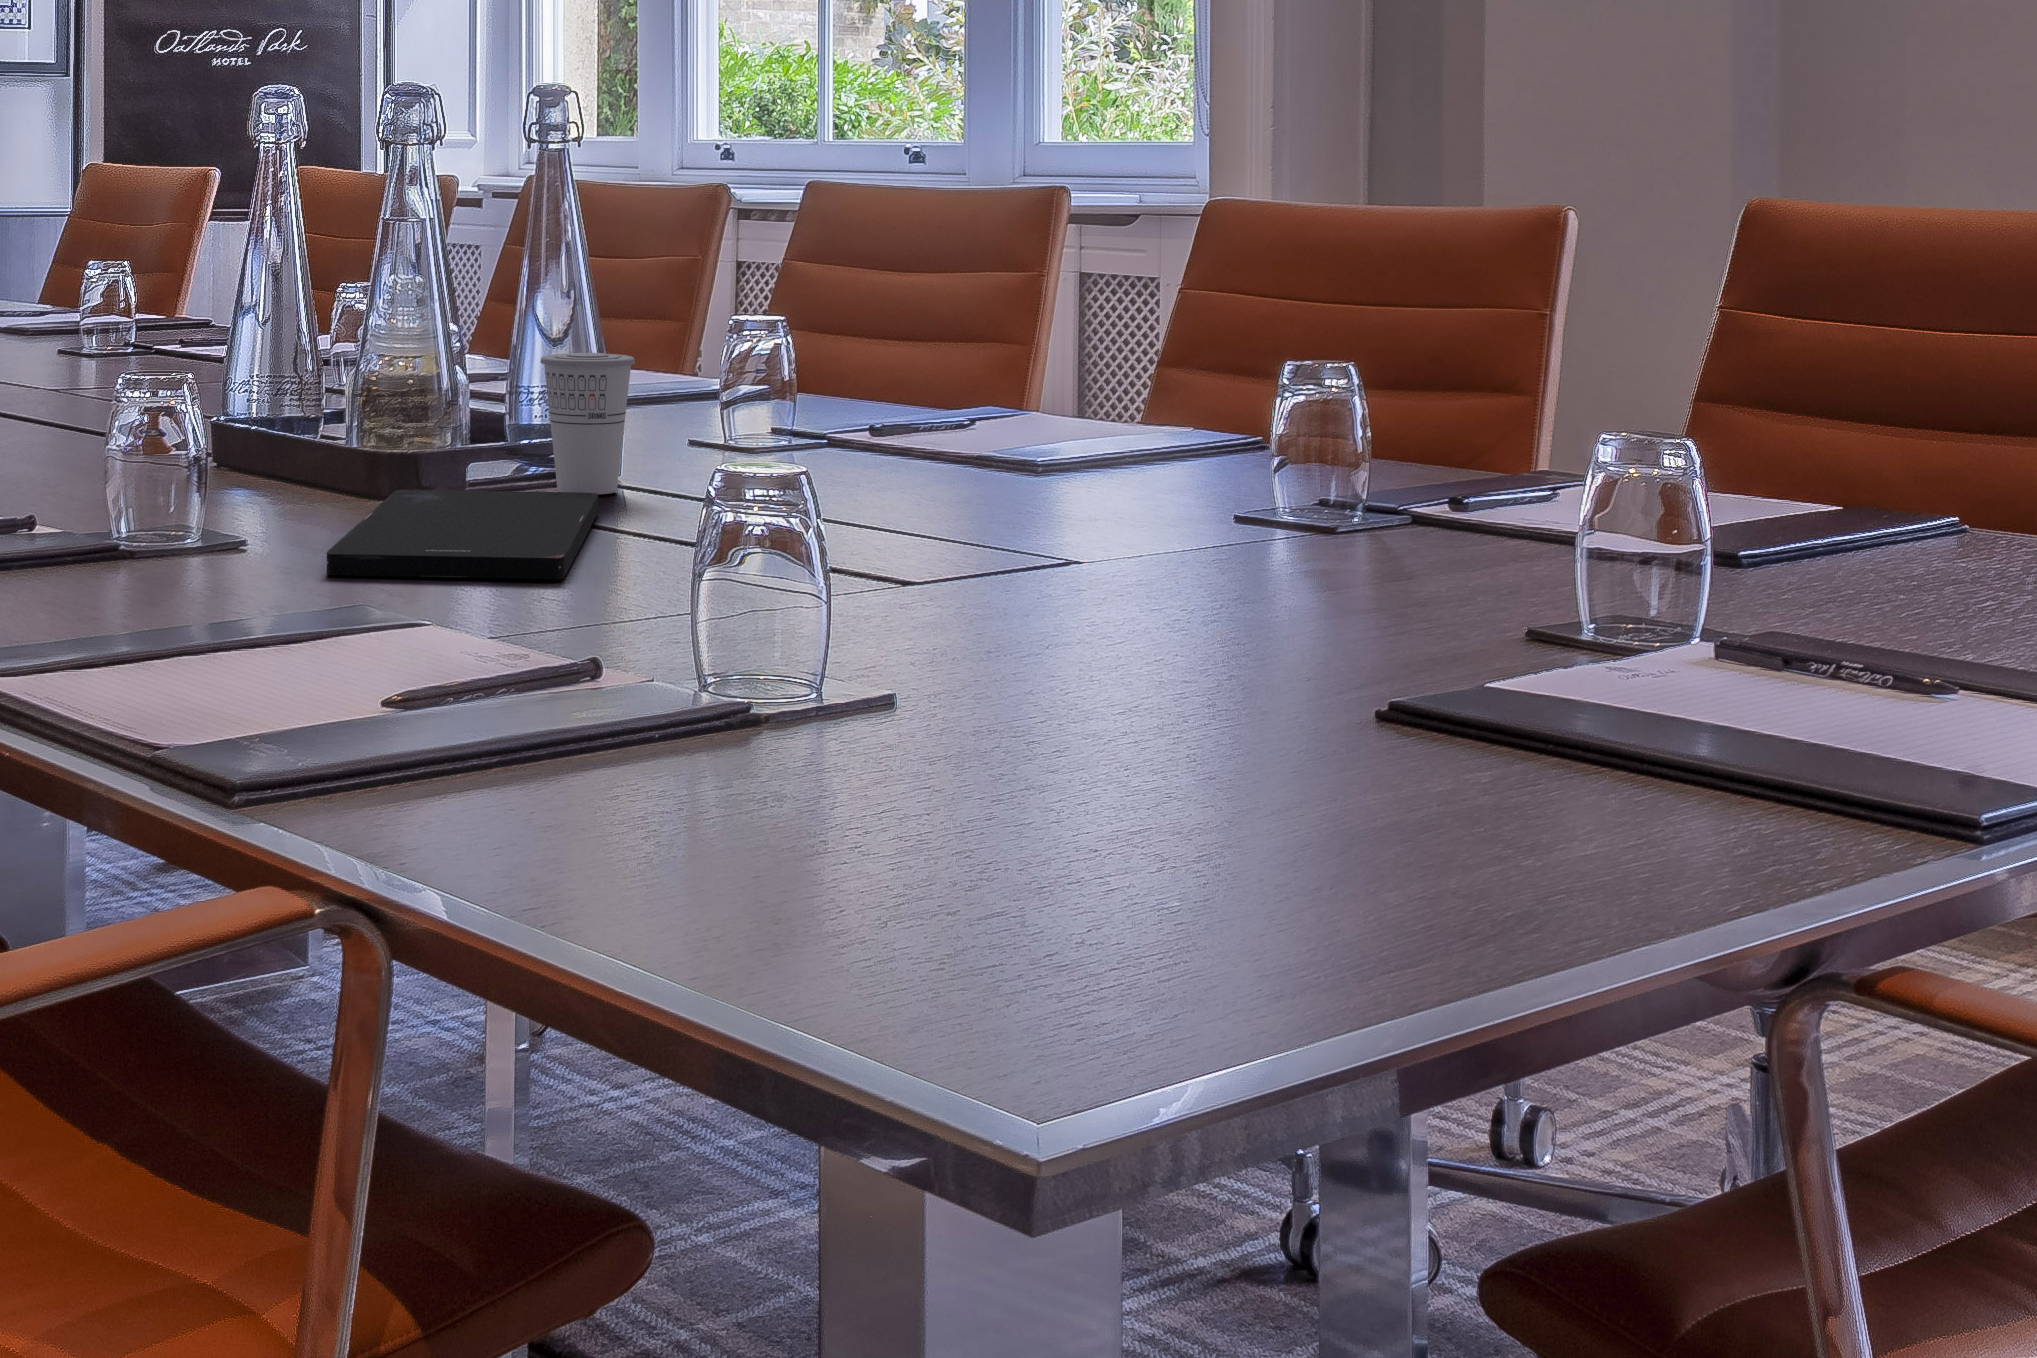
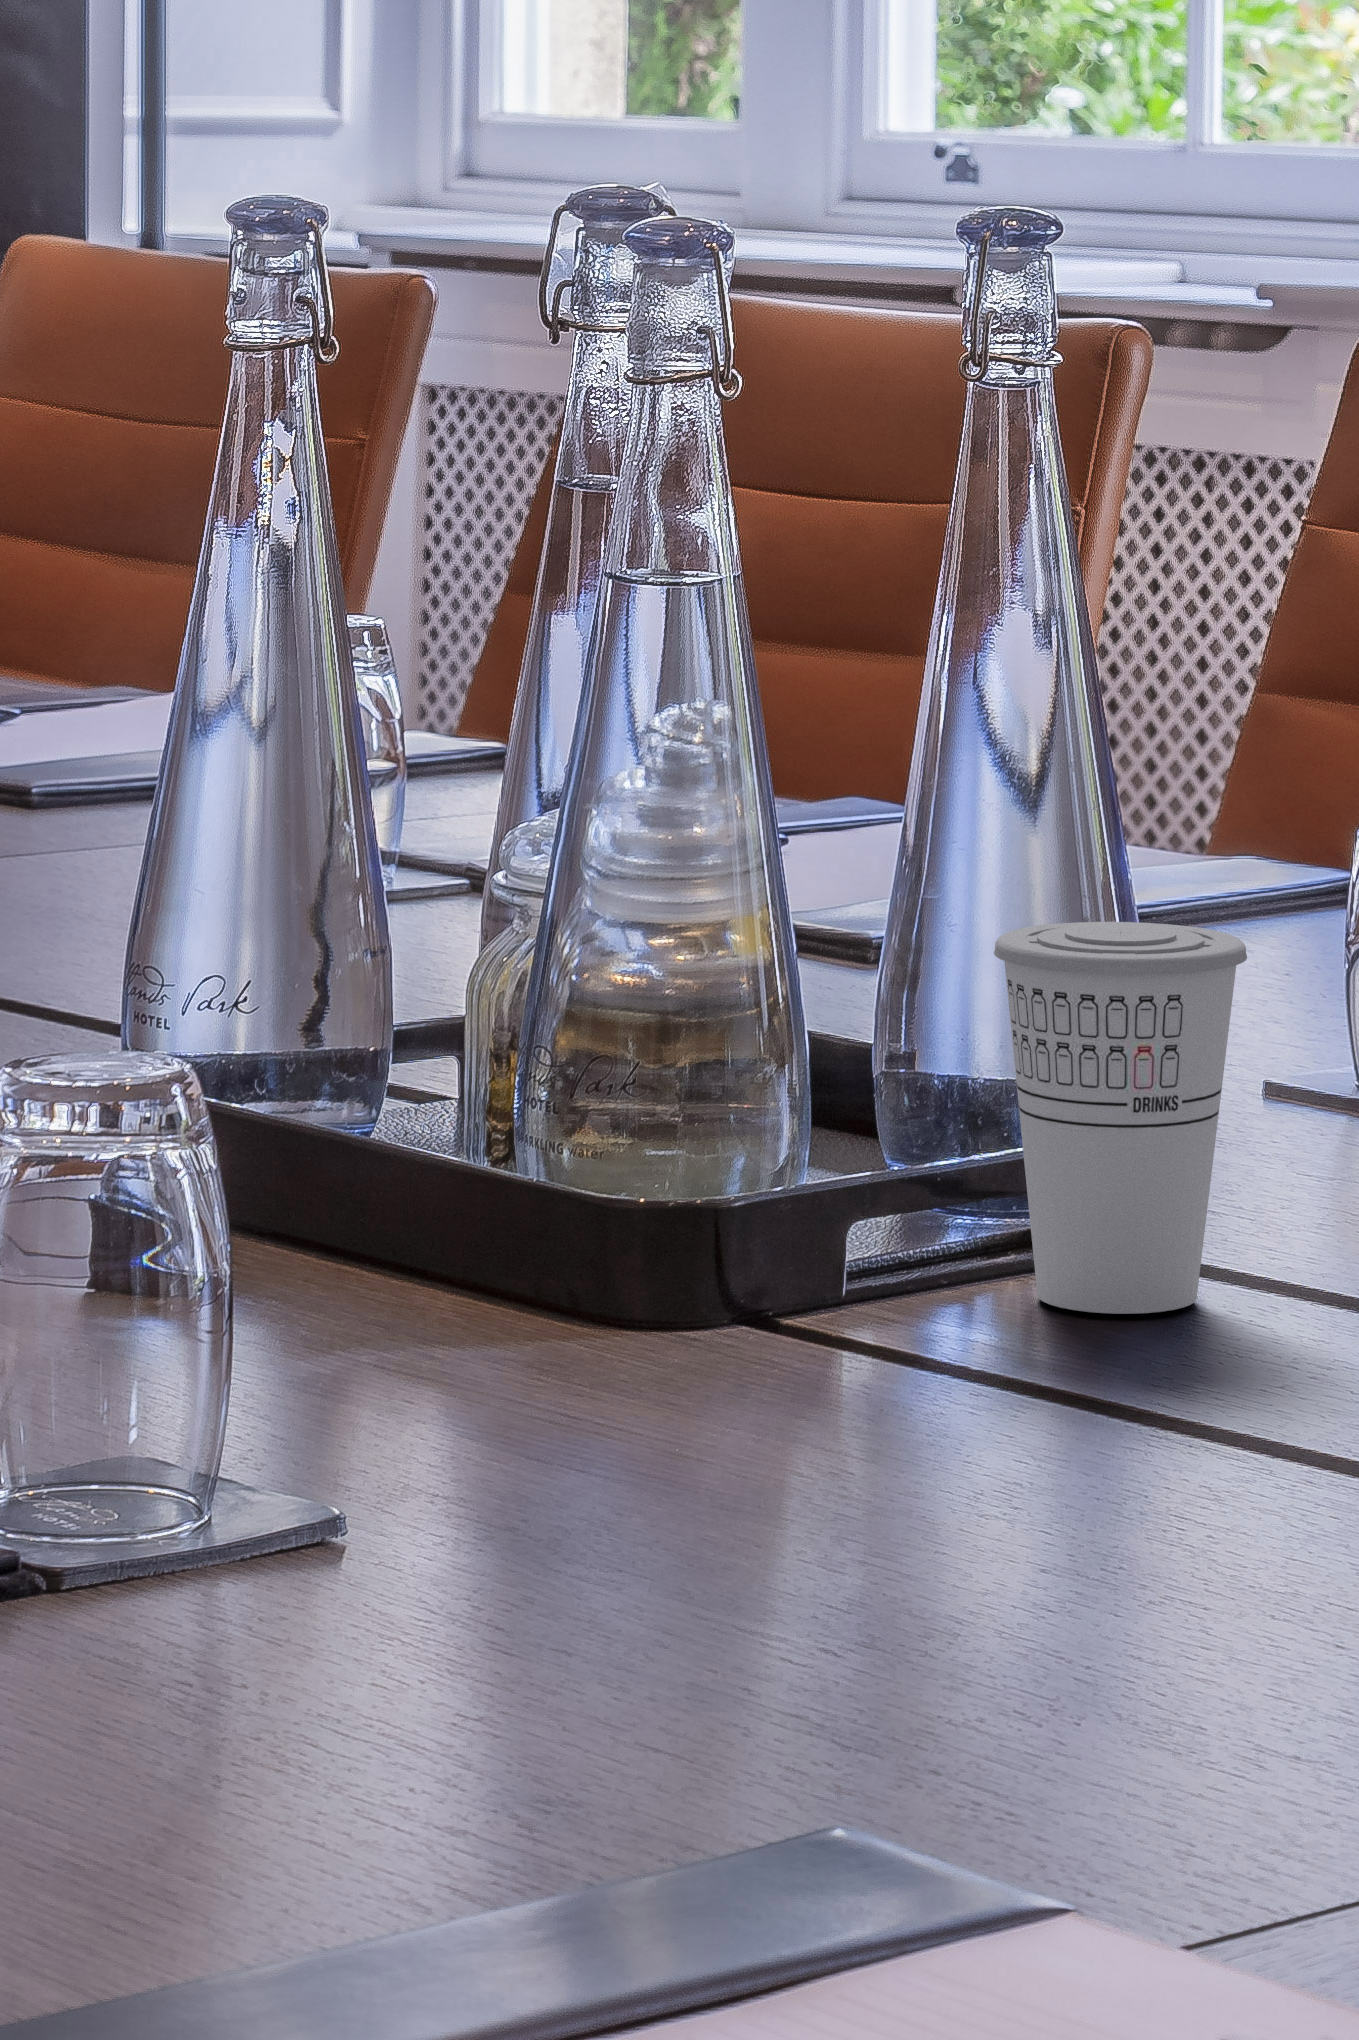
smartphone: present [327,490,598,579] -> none [599,1331,1273,1701]

